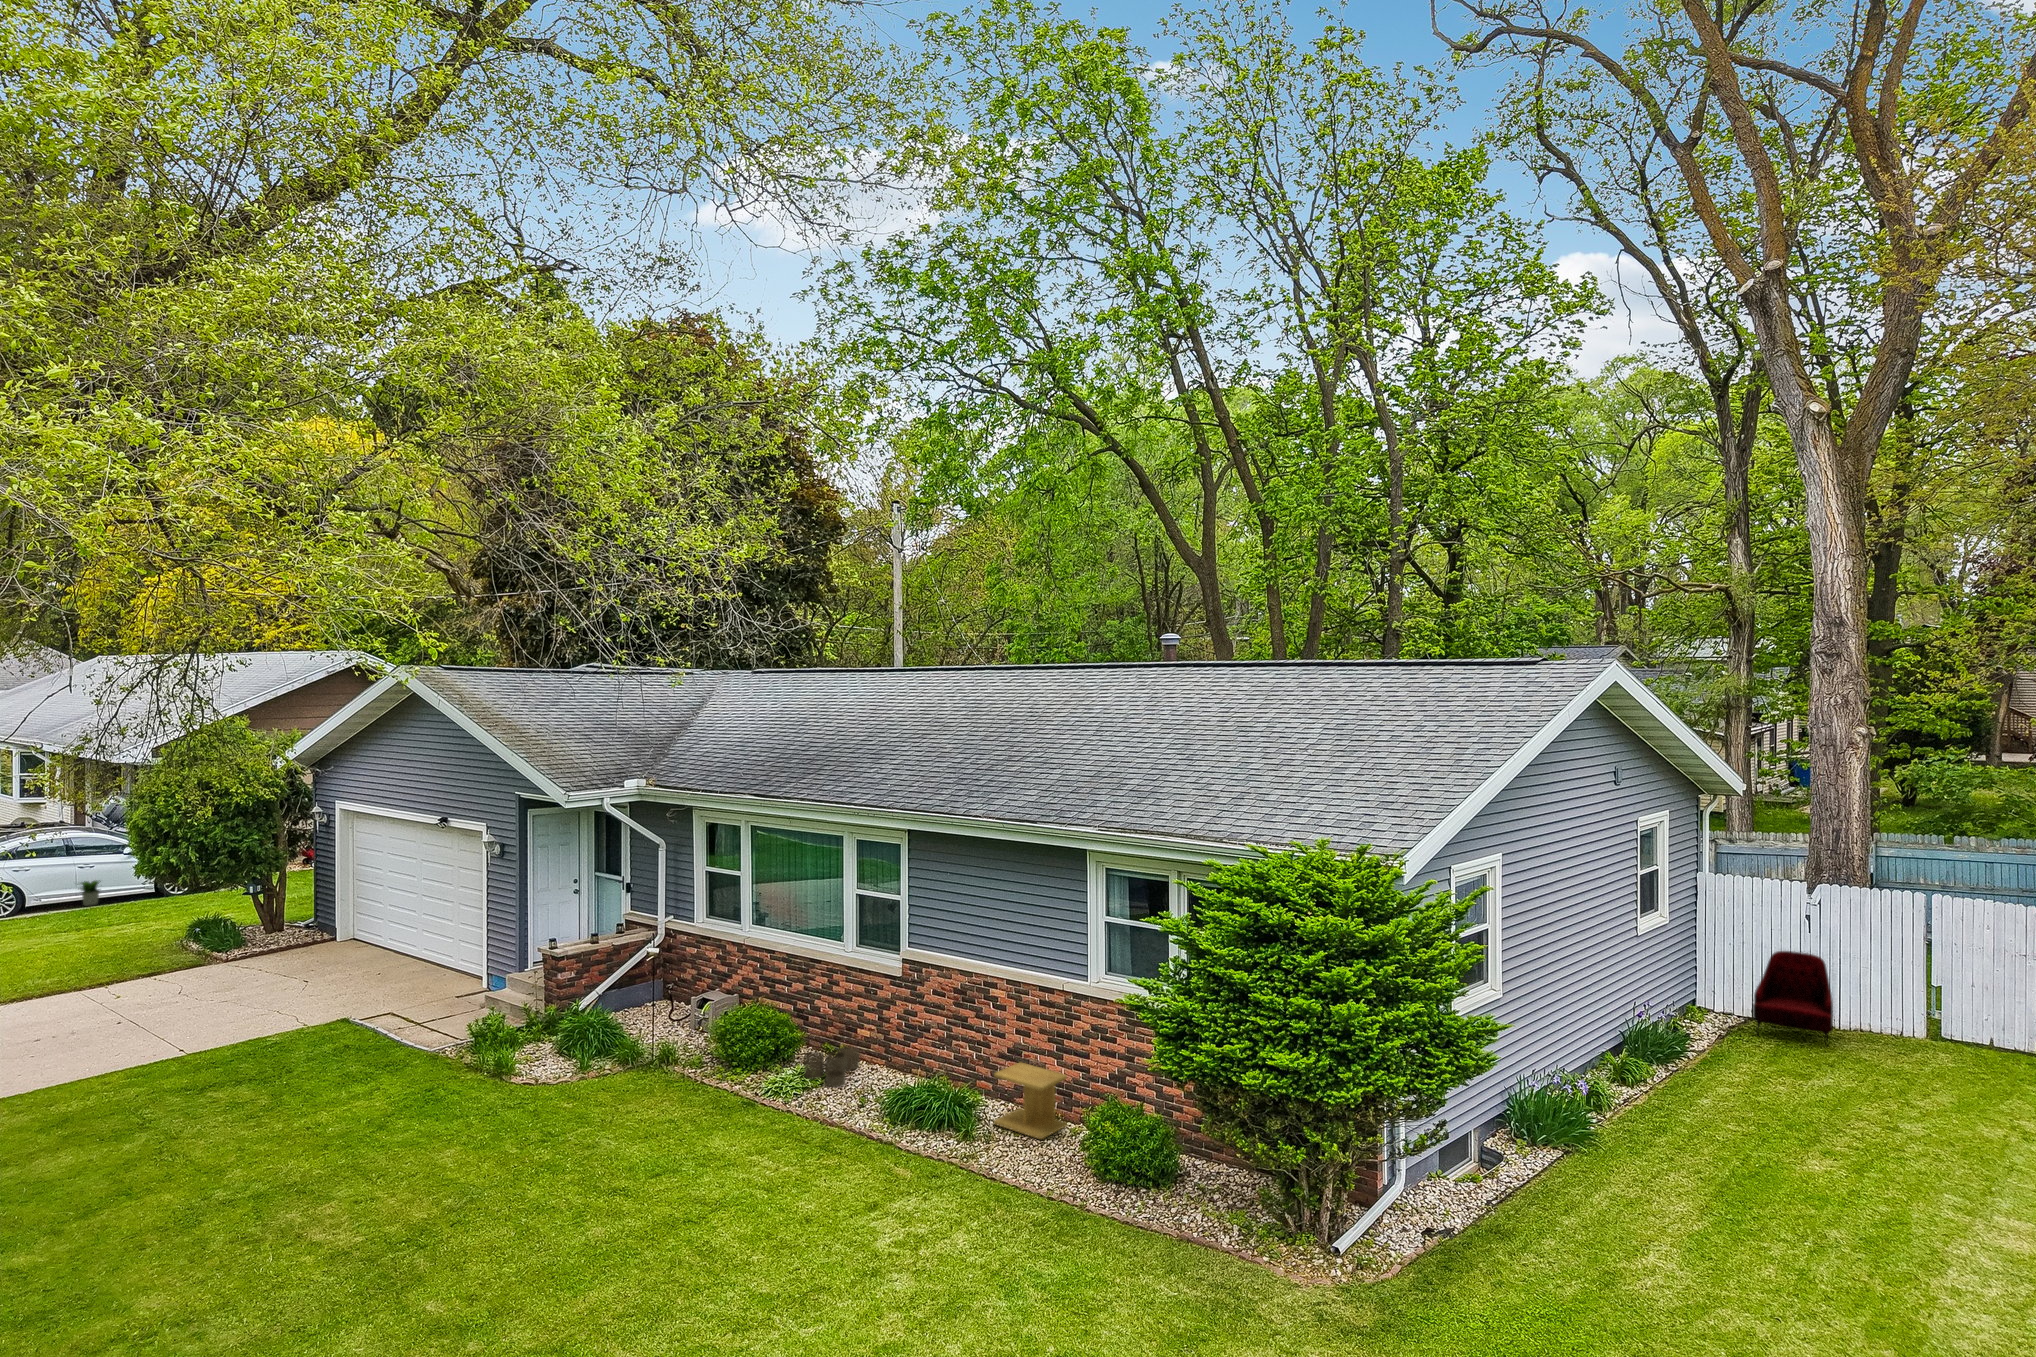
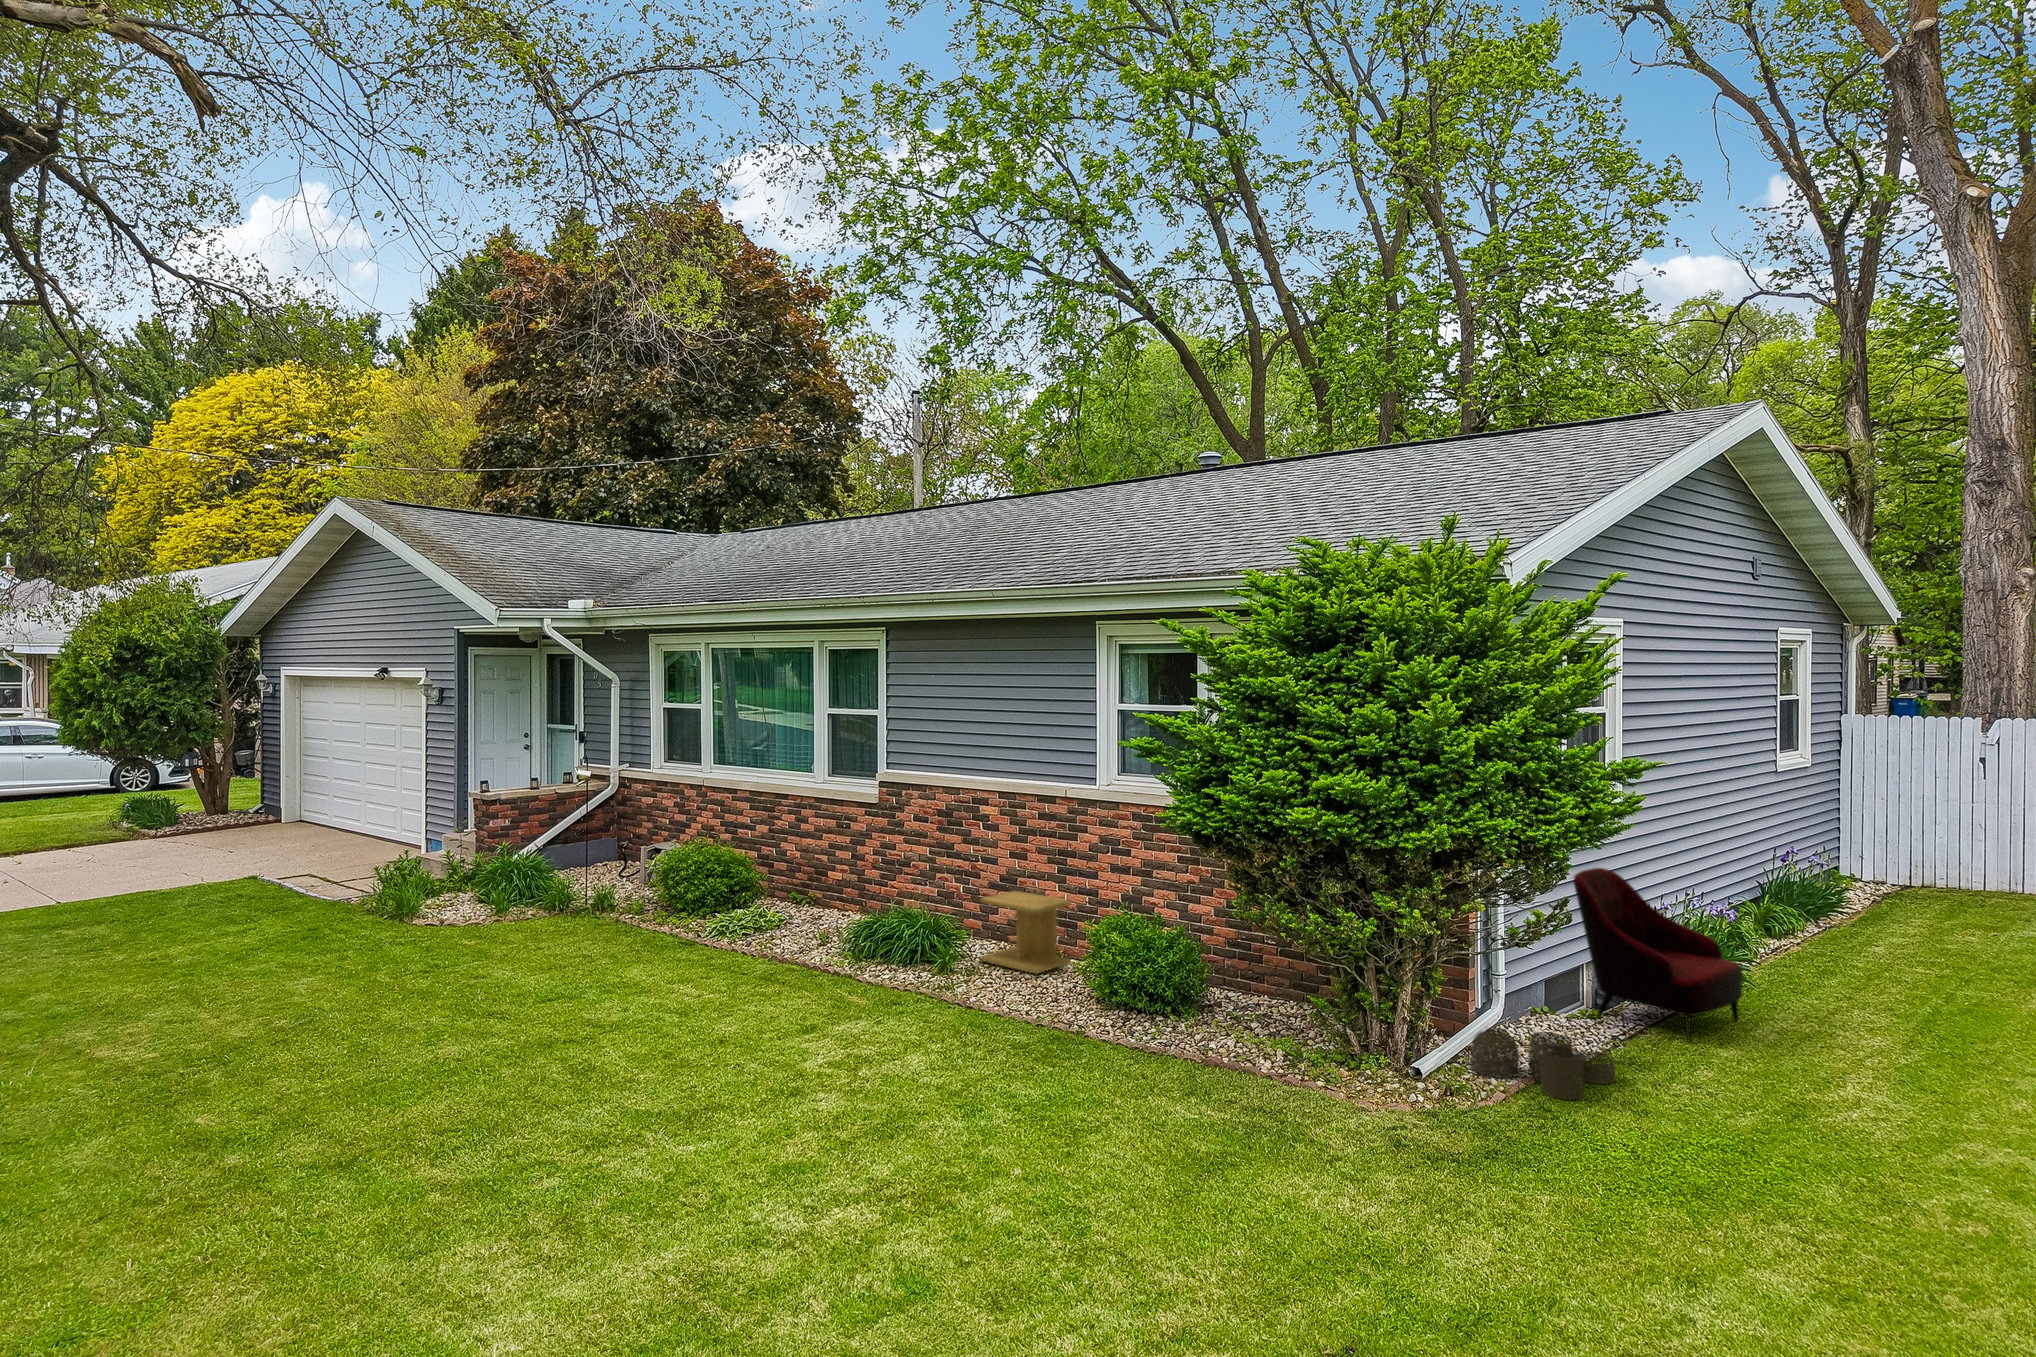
potted plant: present [77,880,101,906] -> none [21,772,59,798]
armchair: present [1753,951,1833,1046] -> present [1574,868,1742,1042]
woven basket: present [804,1045,859,1087] -> present [1470,1028,1615,1100]

